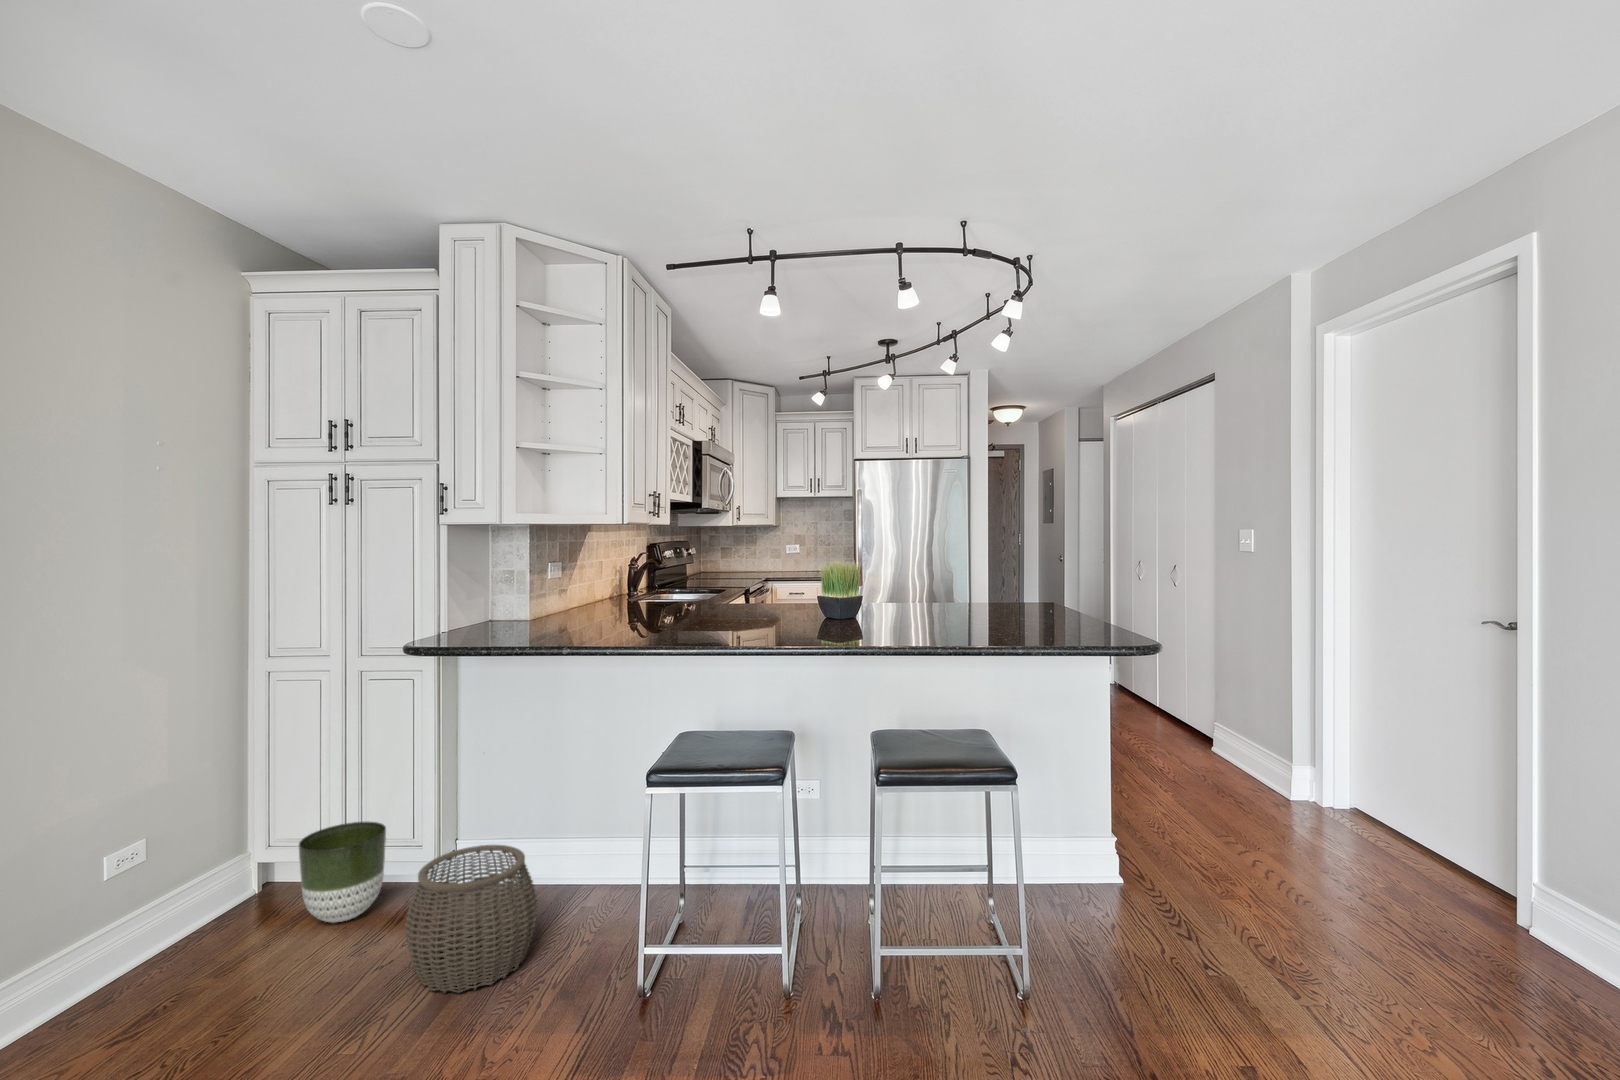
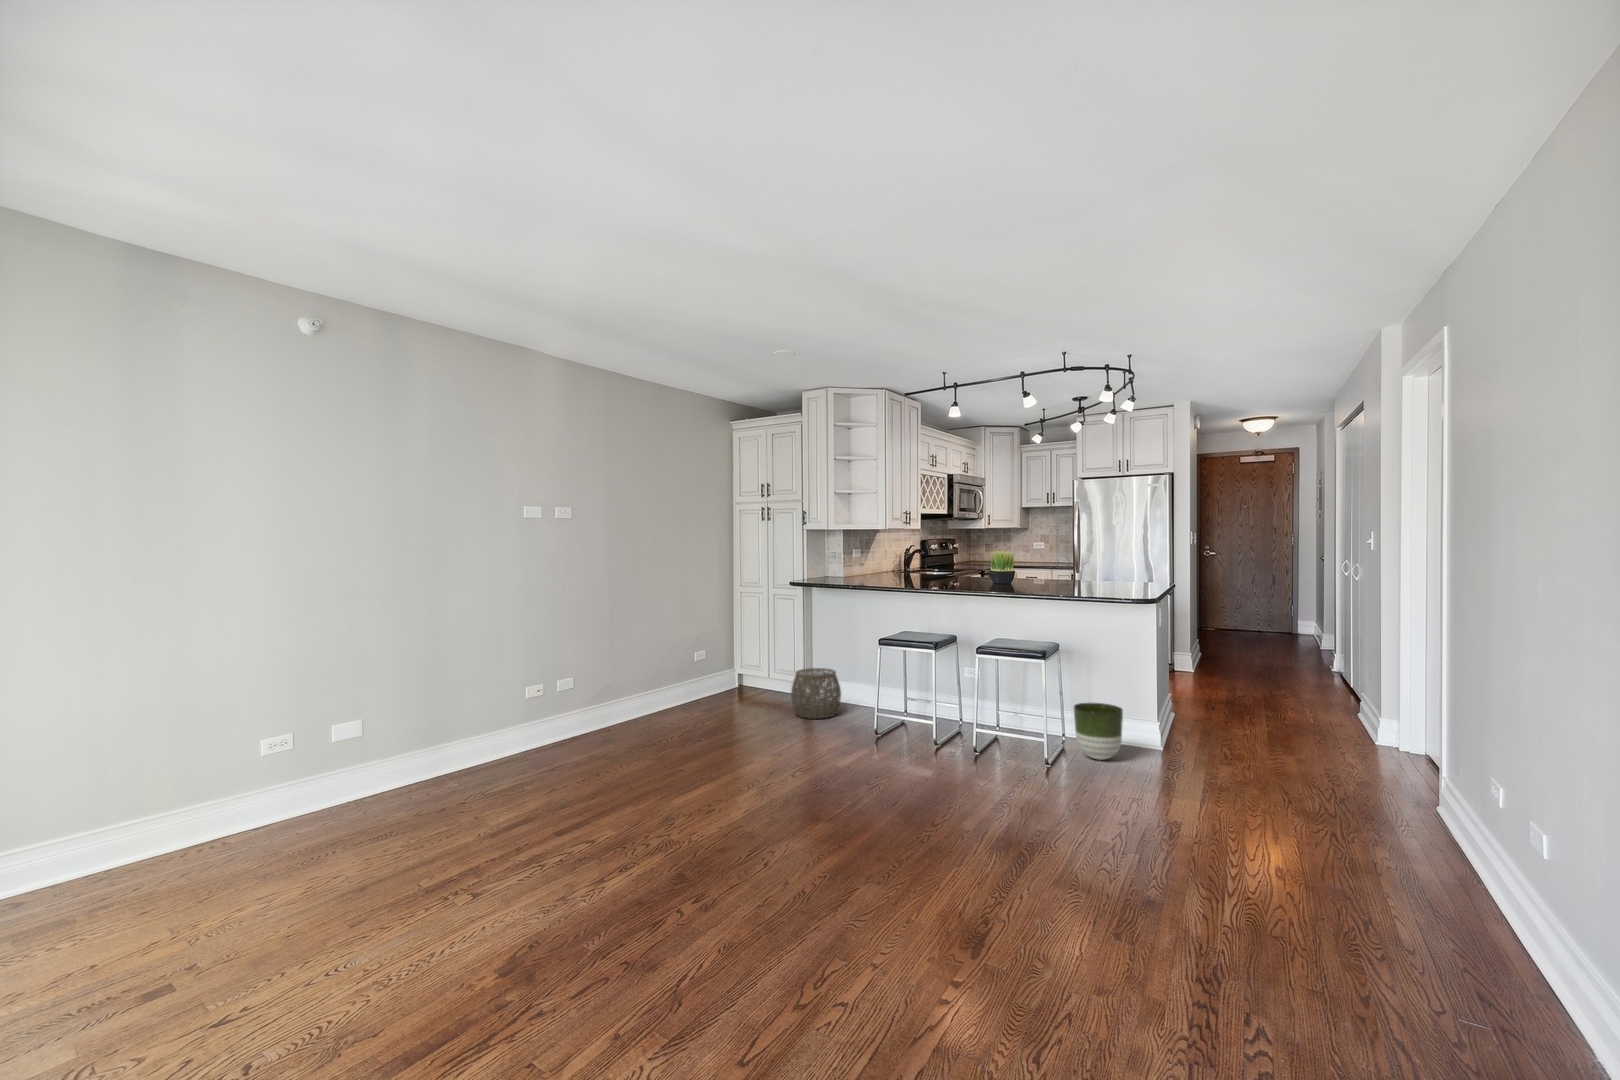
planter: present [299,822,386,923] -> present [1074,703,1123,760]

